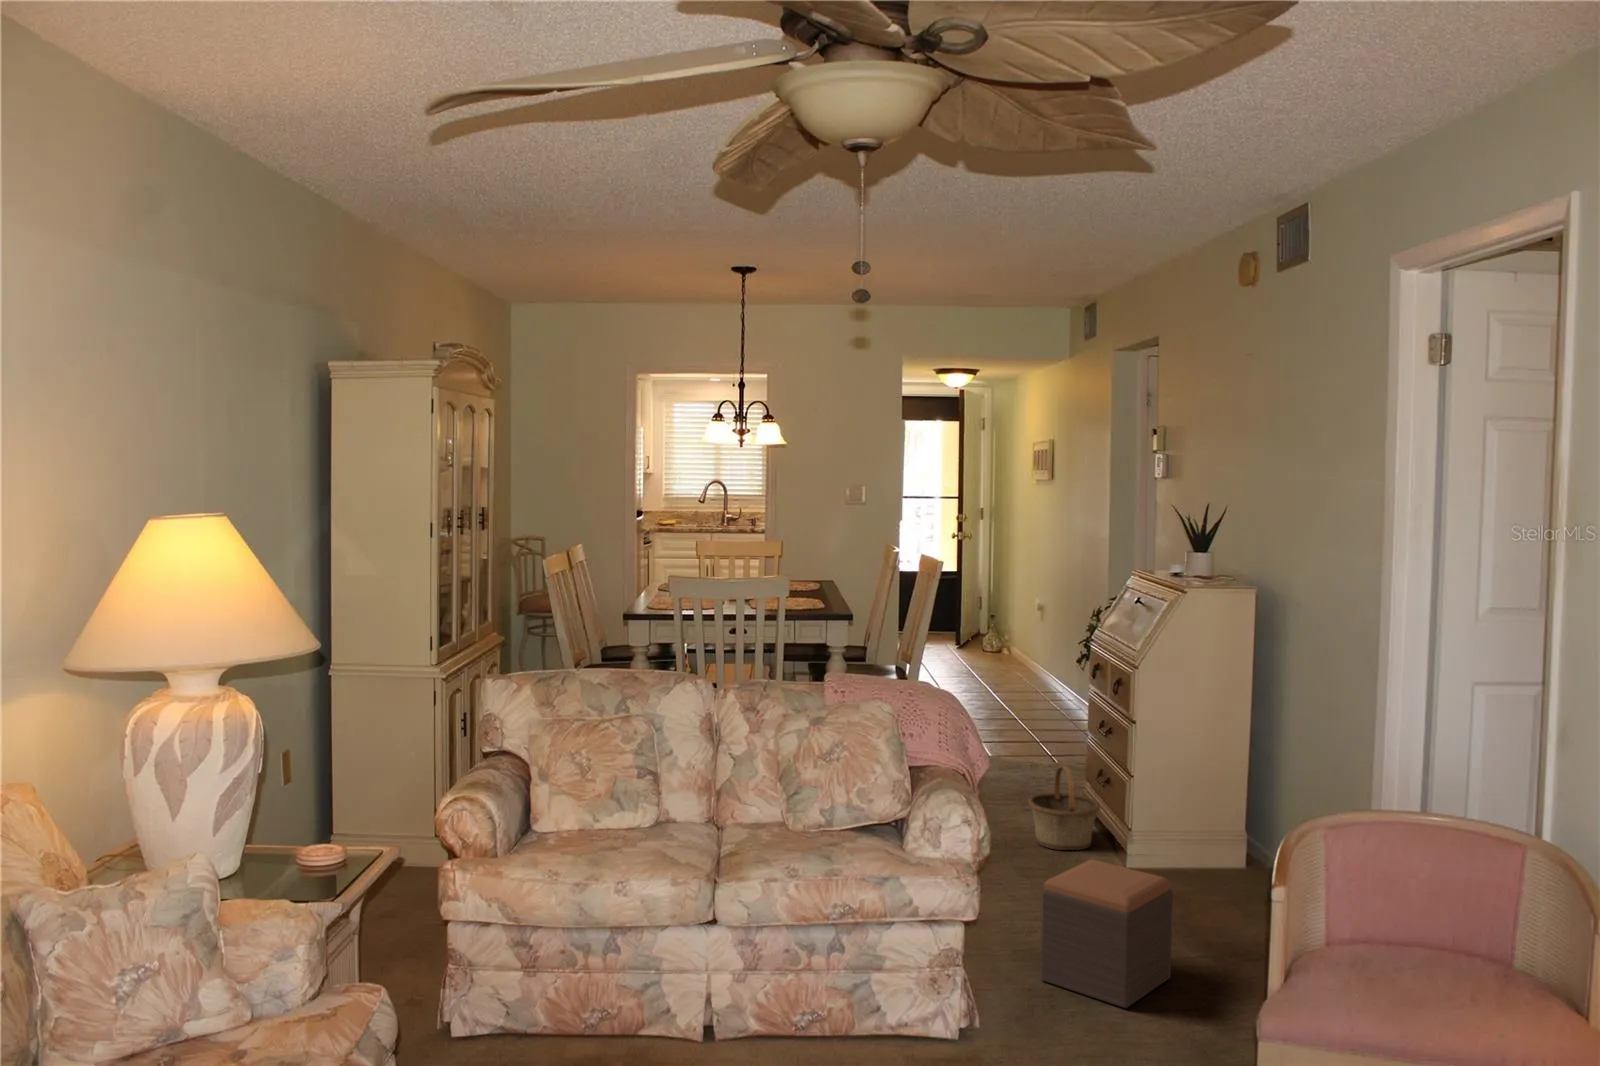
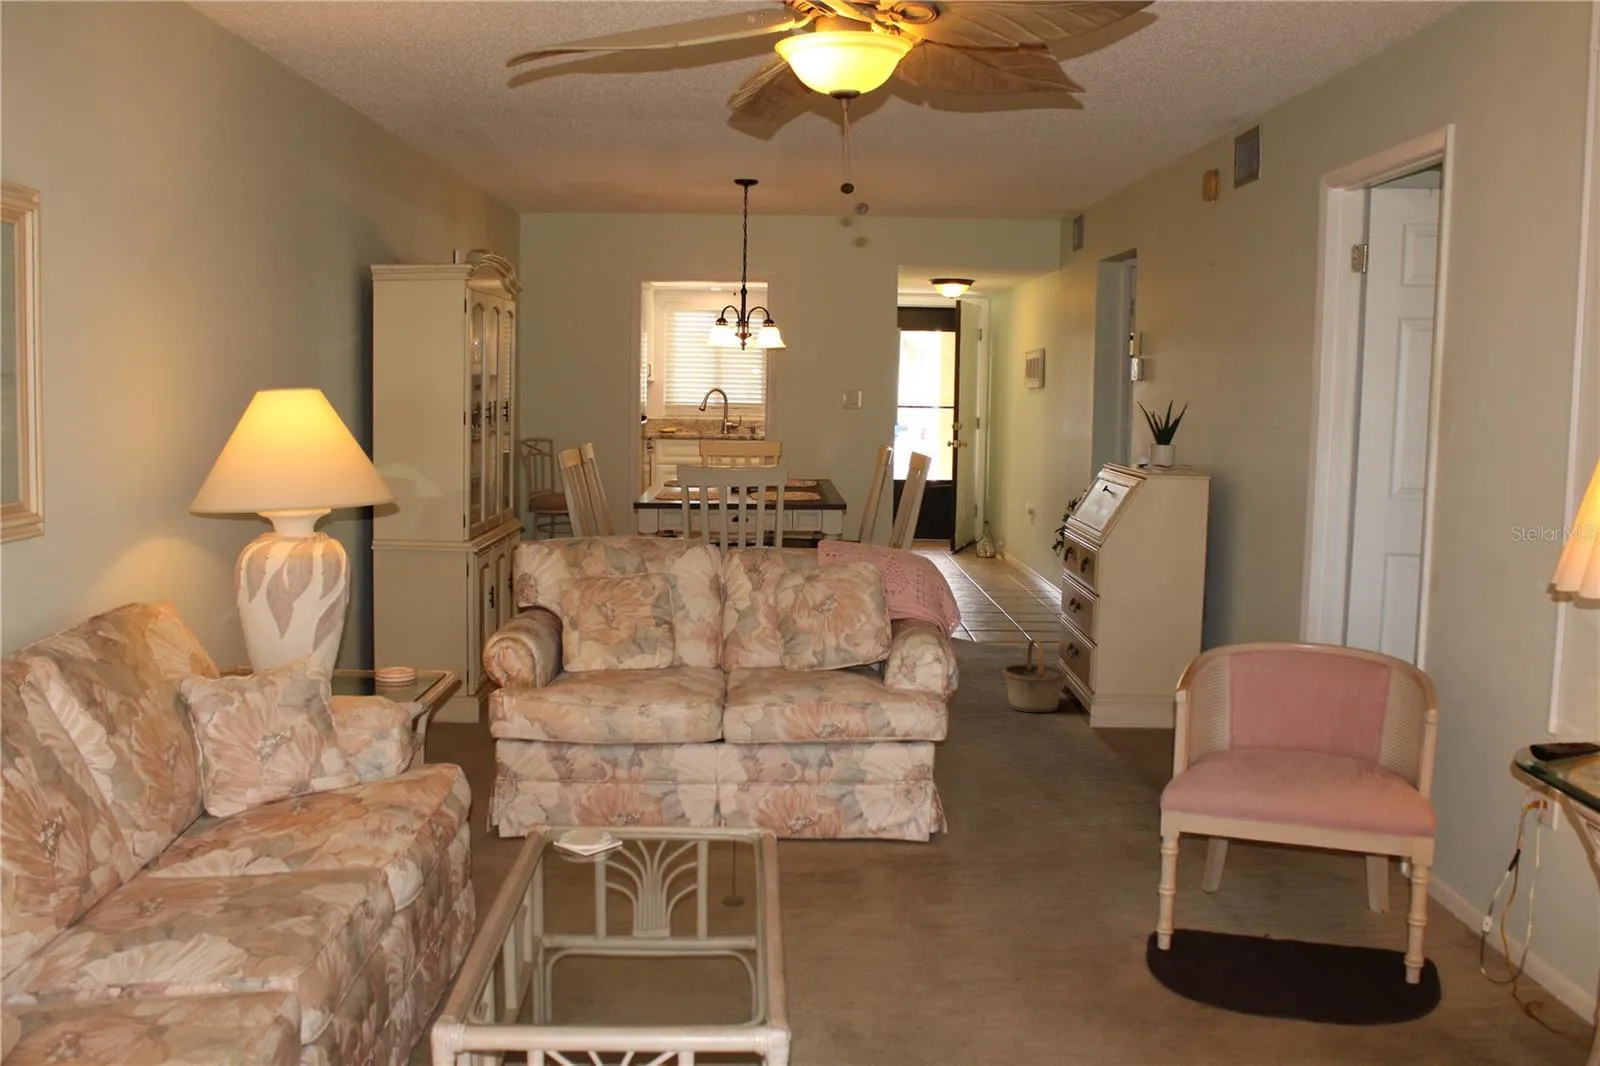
footstool: present [1041,859,1173,1008] -> none [1002,704,1117,823]

